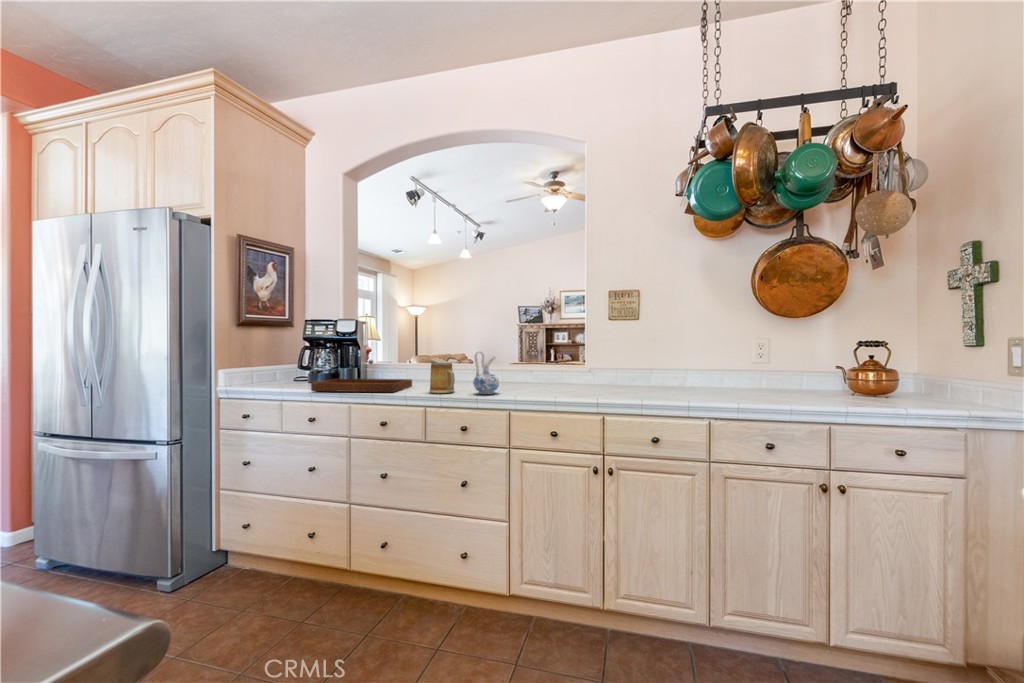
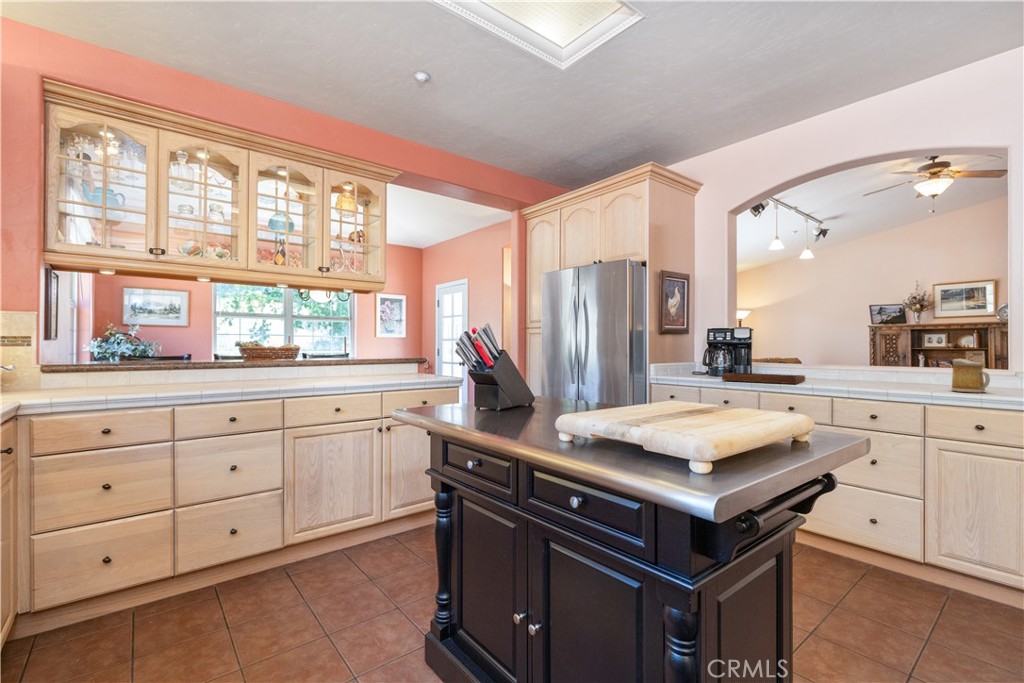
ceramic pitcher: present [473,351,499,394] -> none [880,352,909,390]
mug: present [429,358,455,393] -> present [951,359,990,393]

